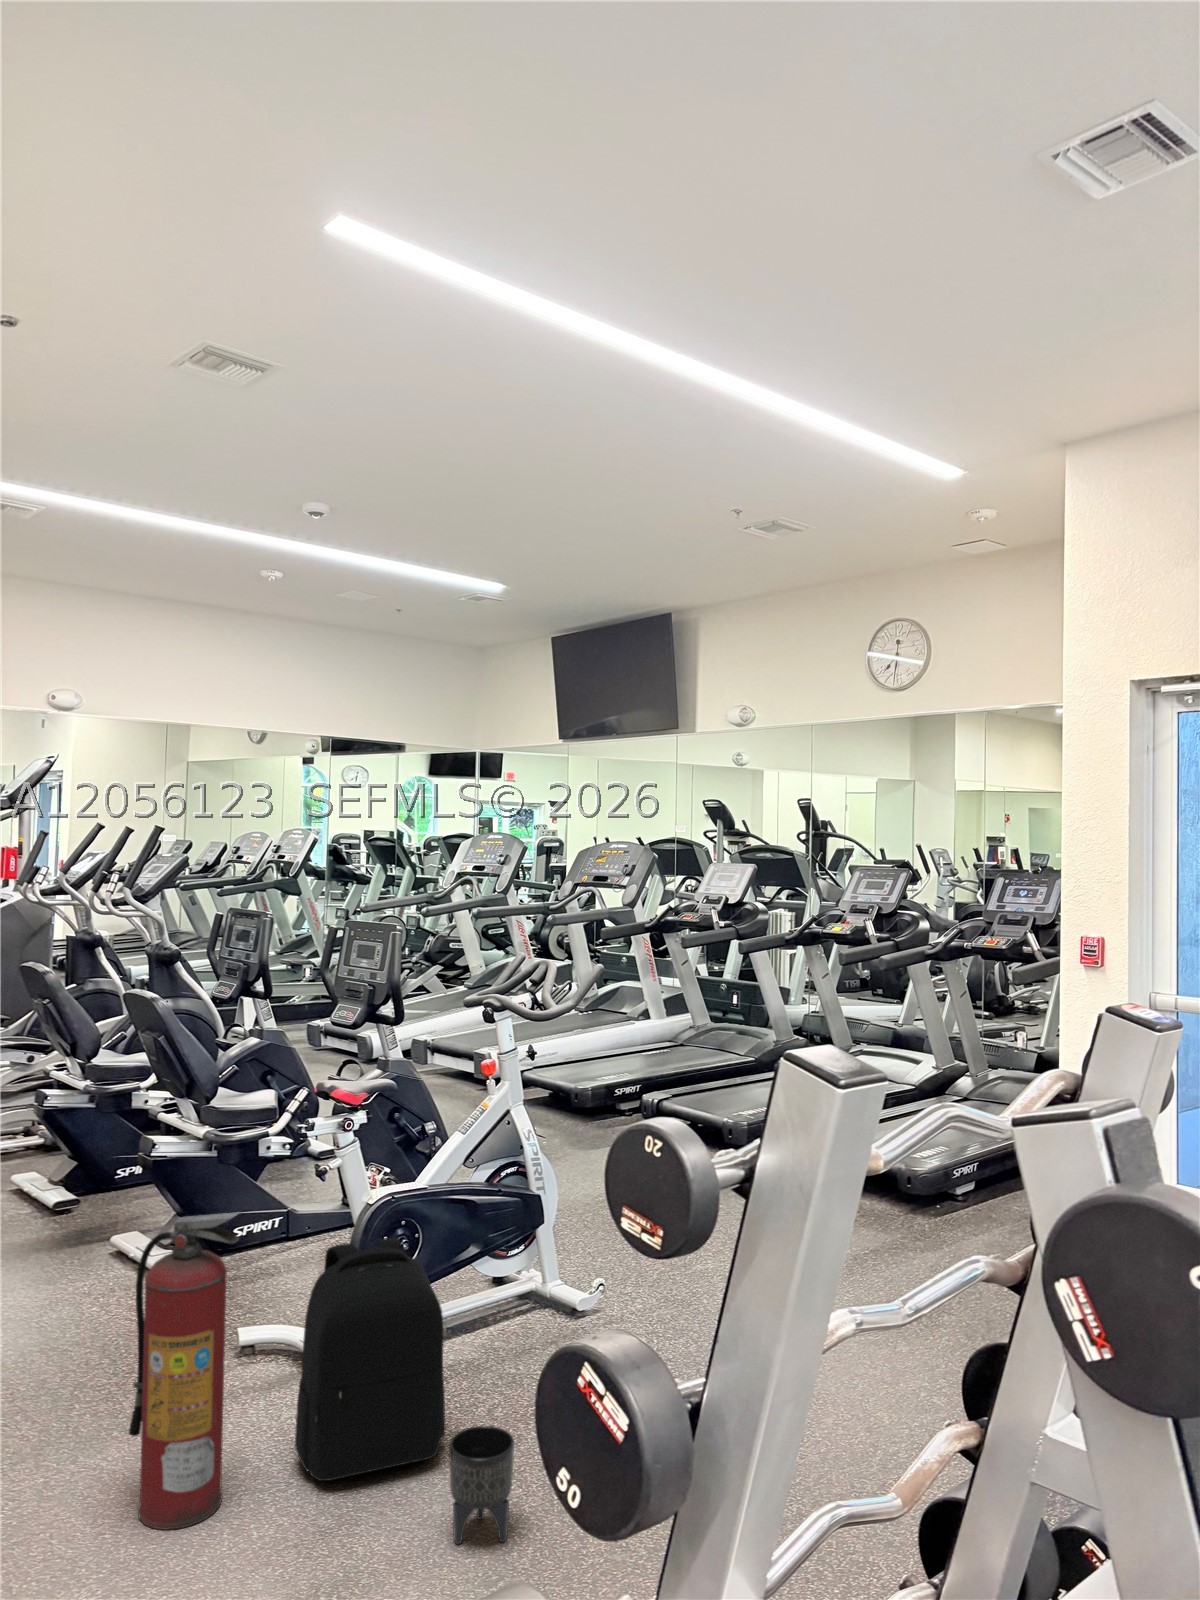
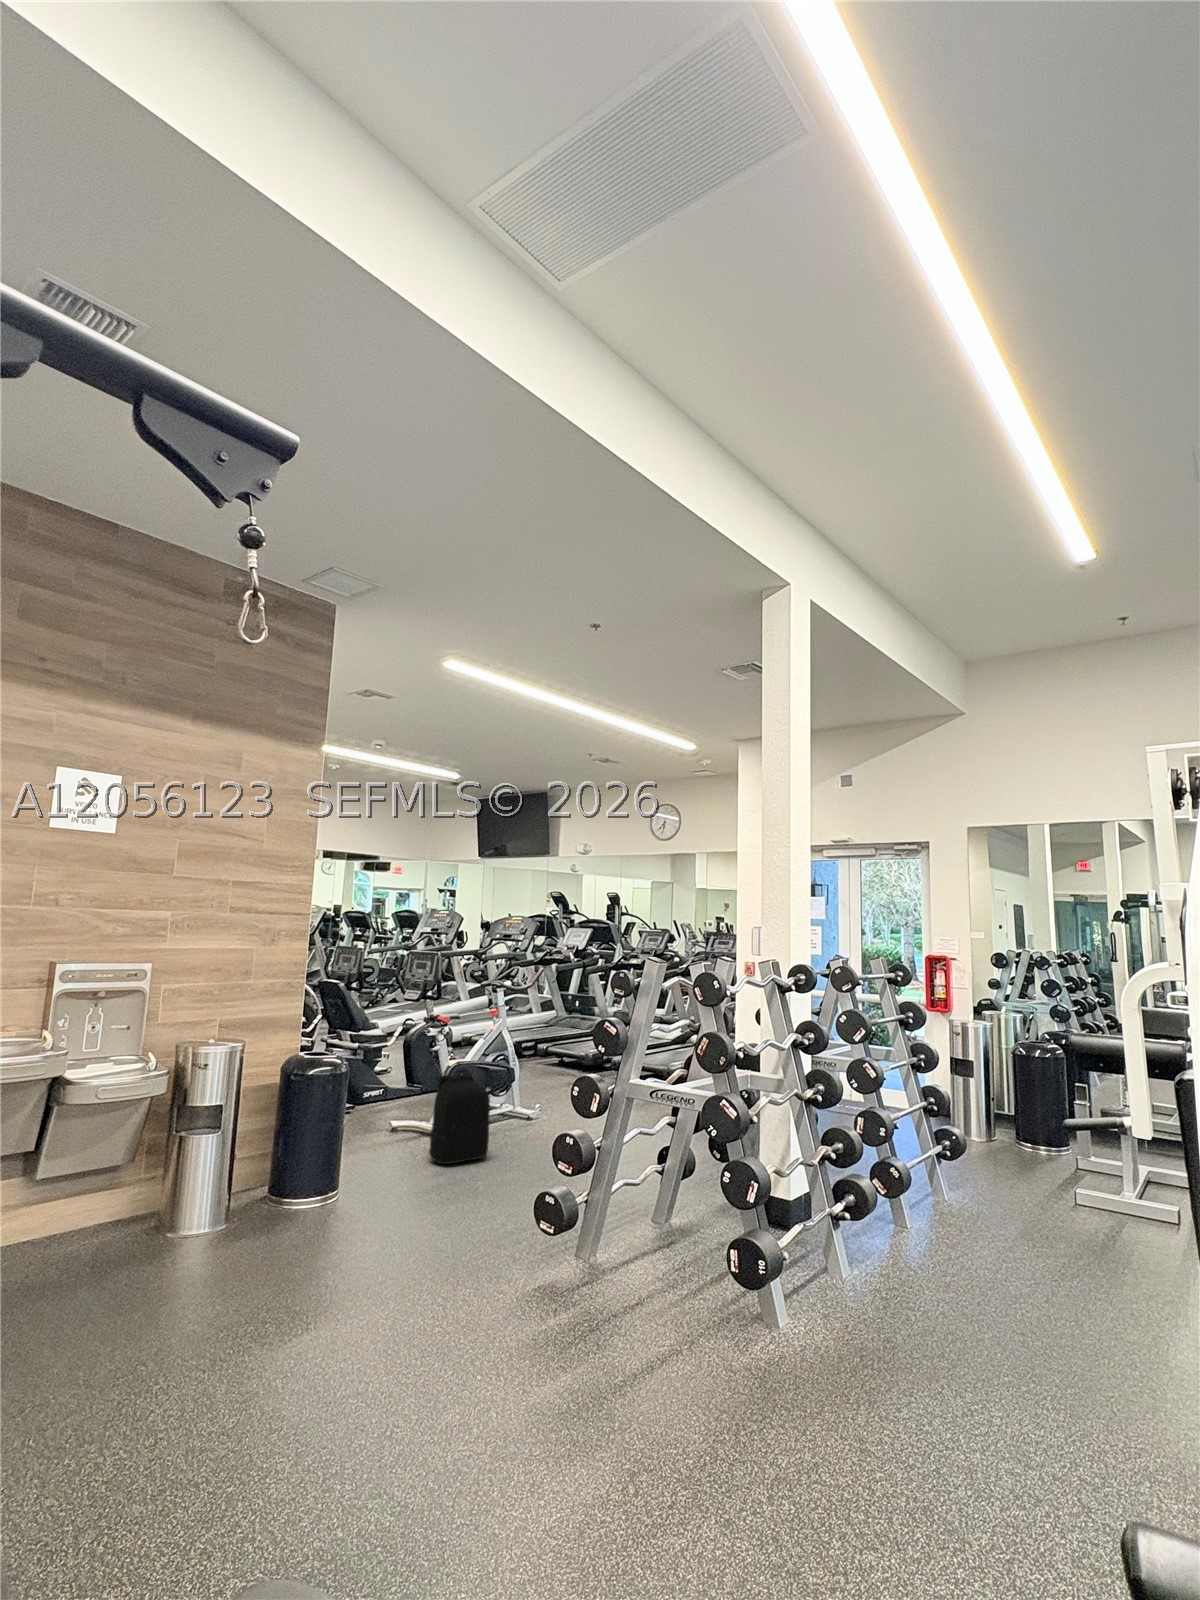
fire extinguisher: present [129,1212,239,1530] -> none [370,1055,419,1177]
planter: present [449,1426,514,1544] -> none [500,1135,524,1175]

